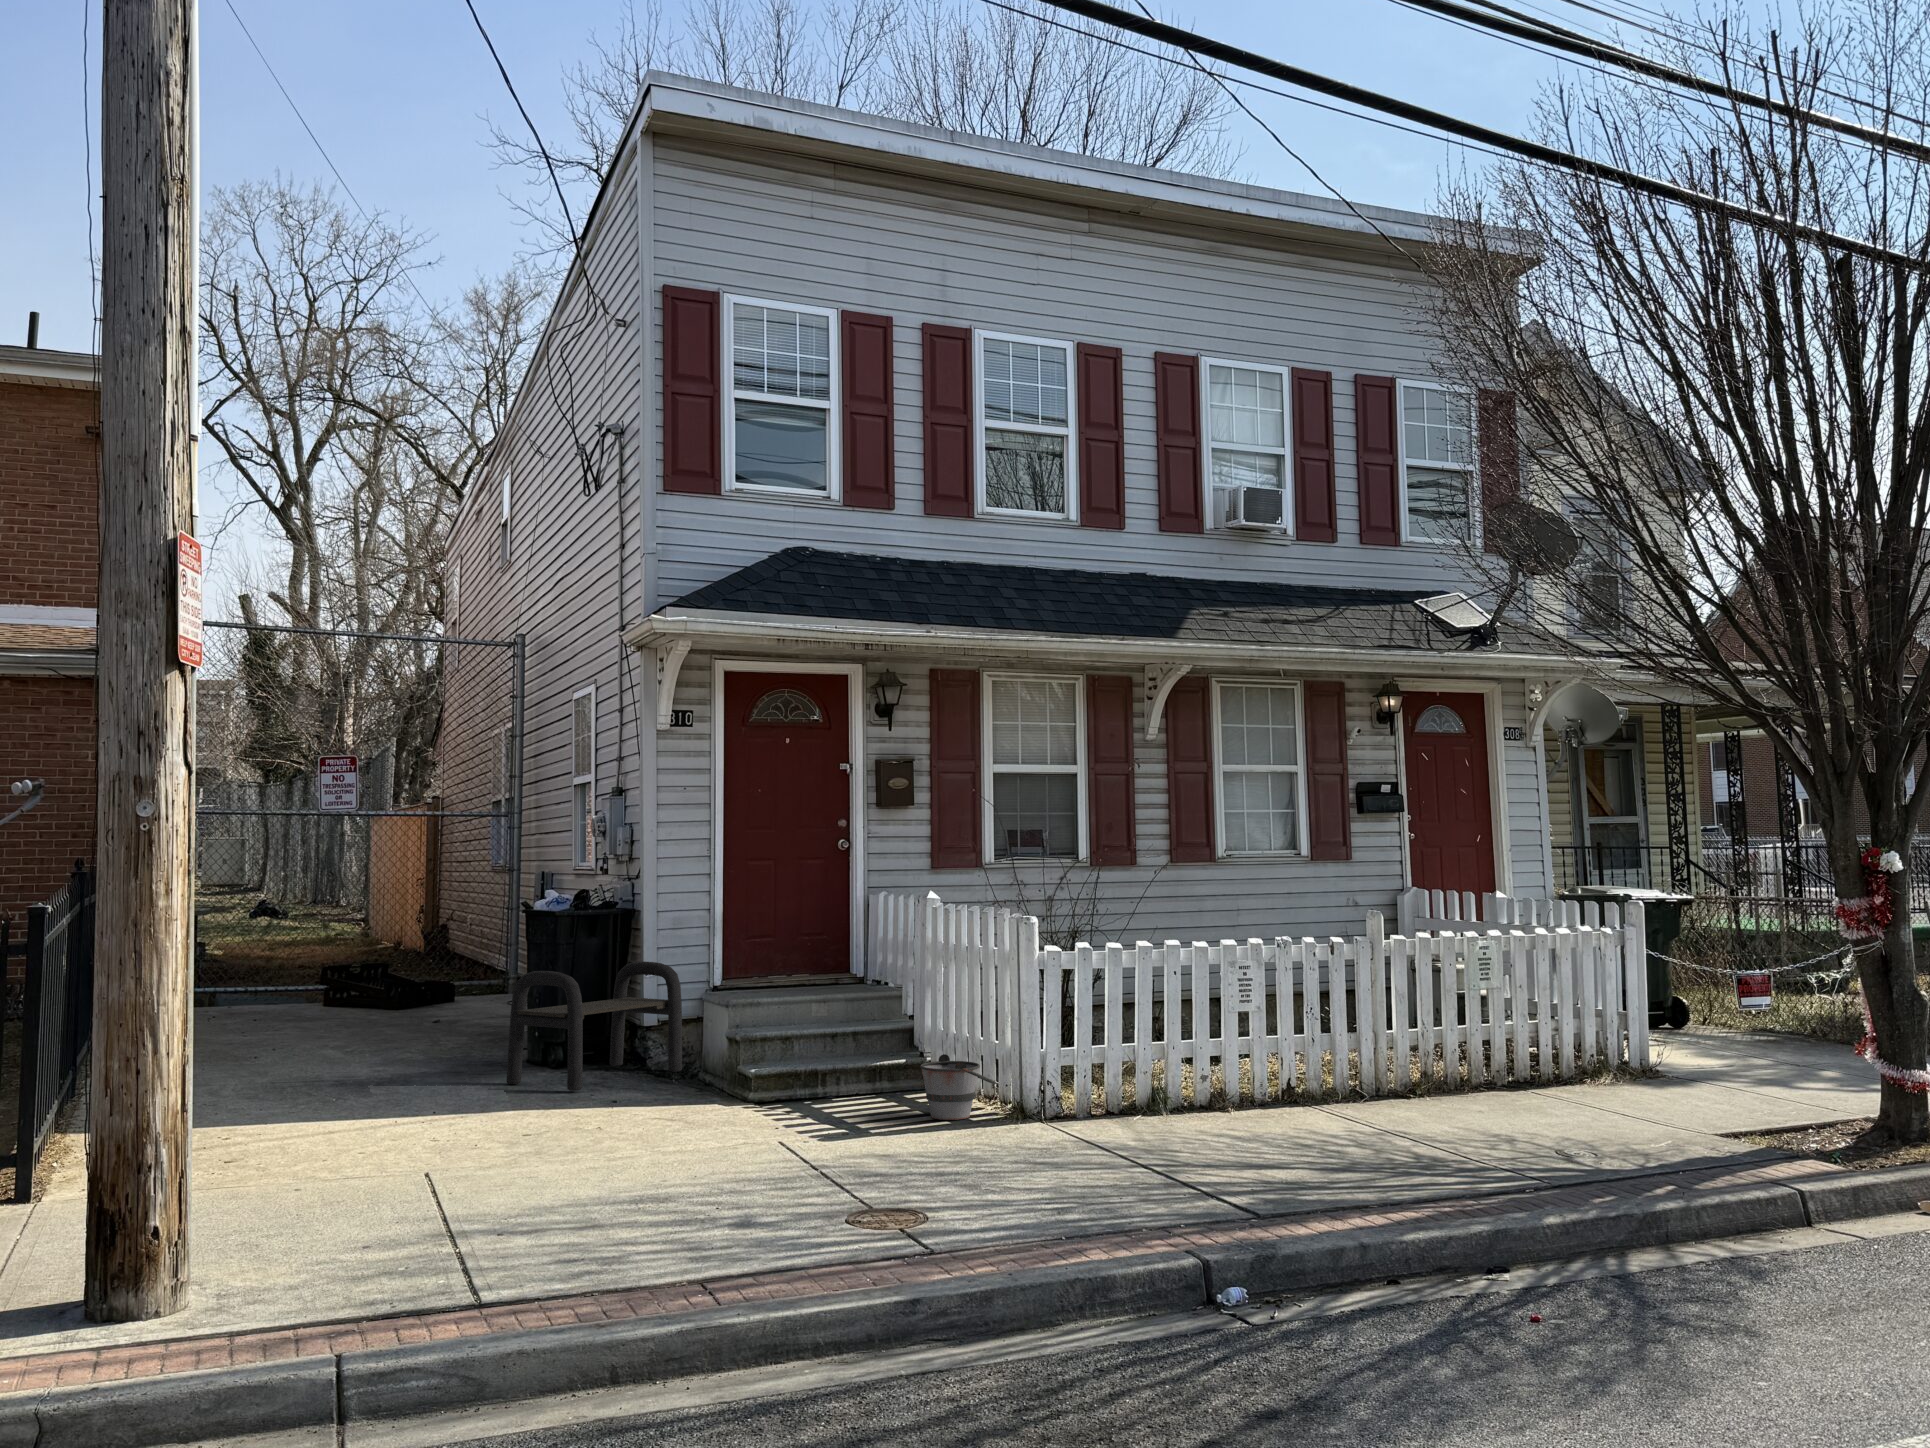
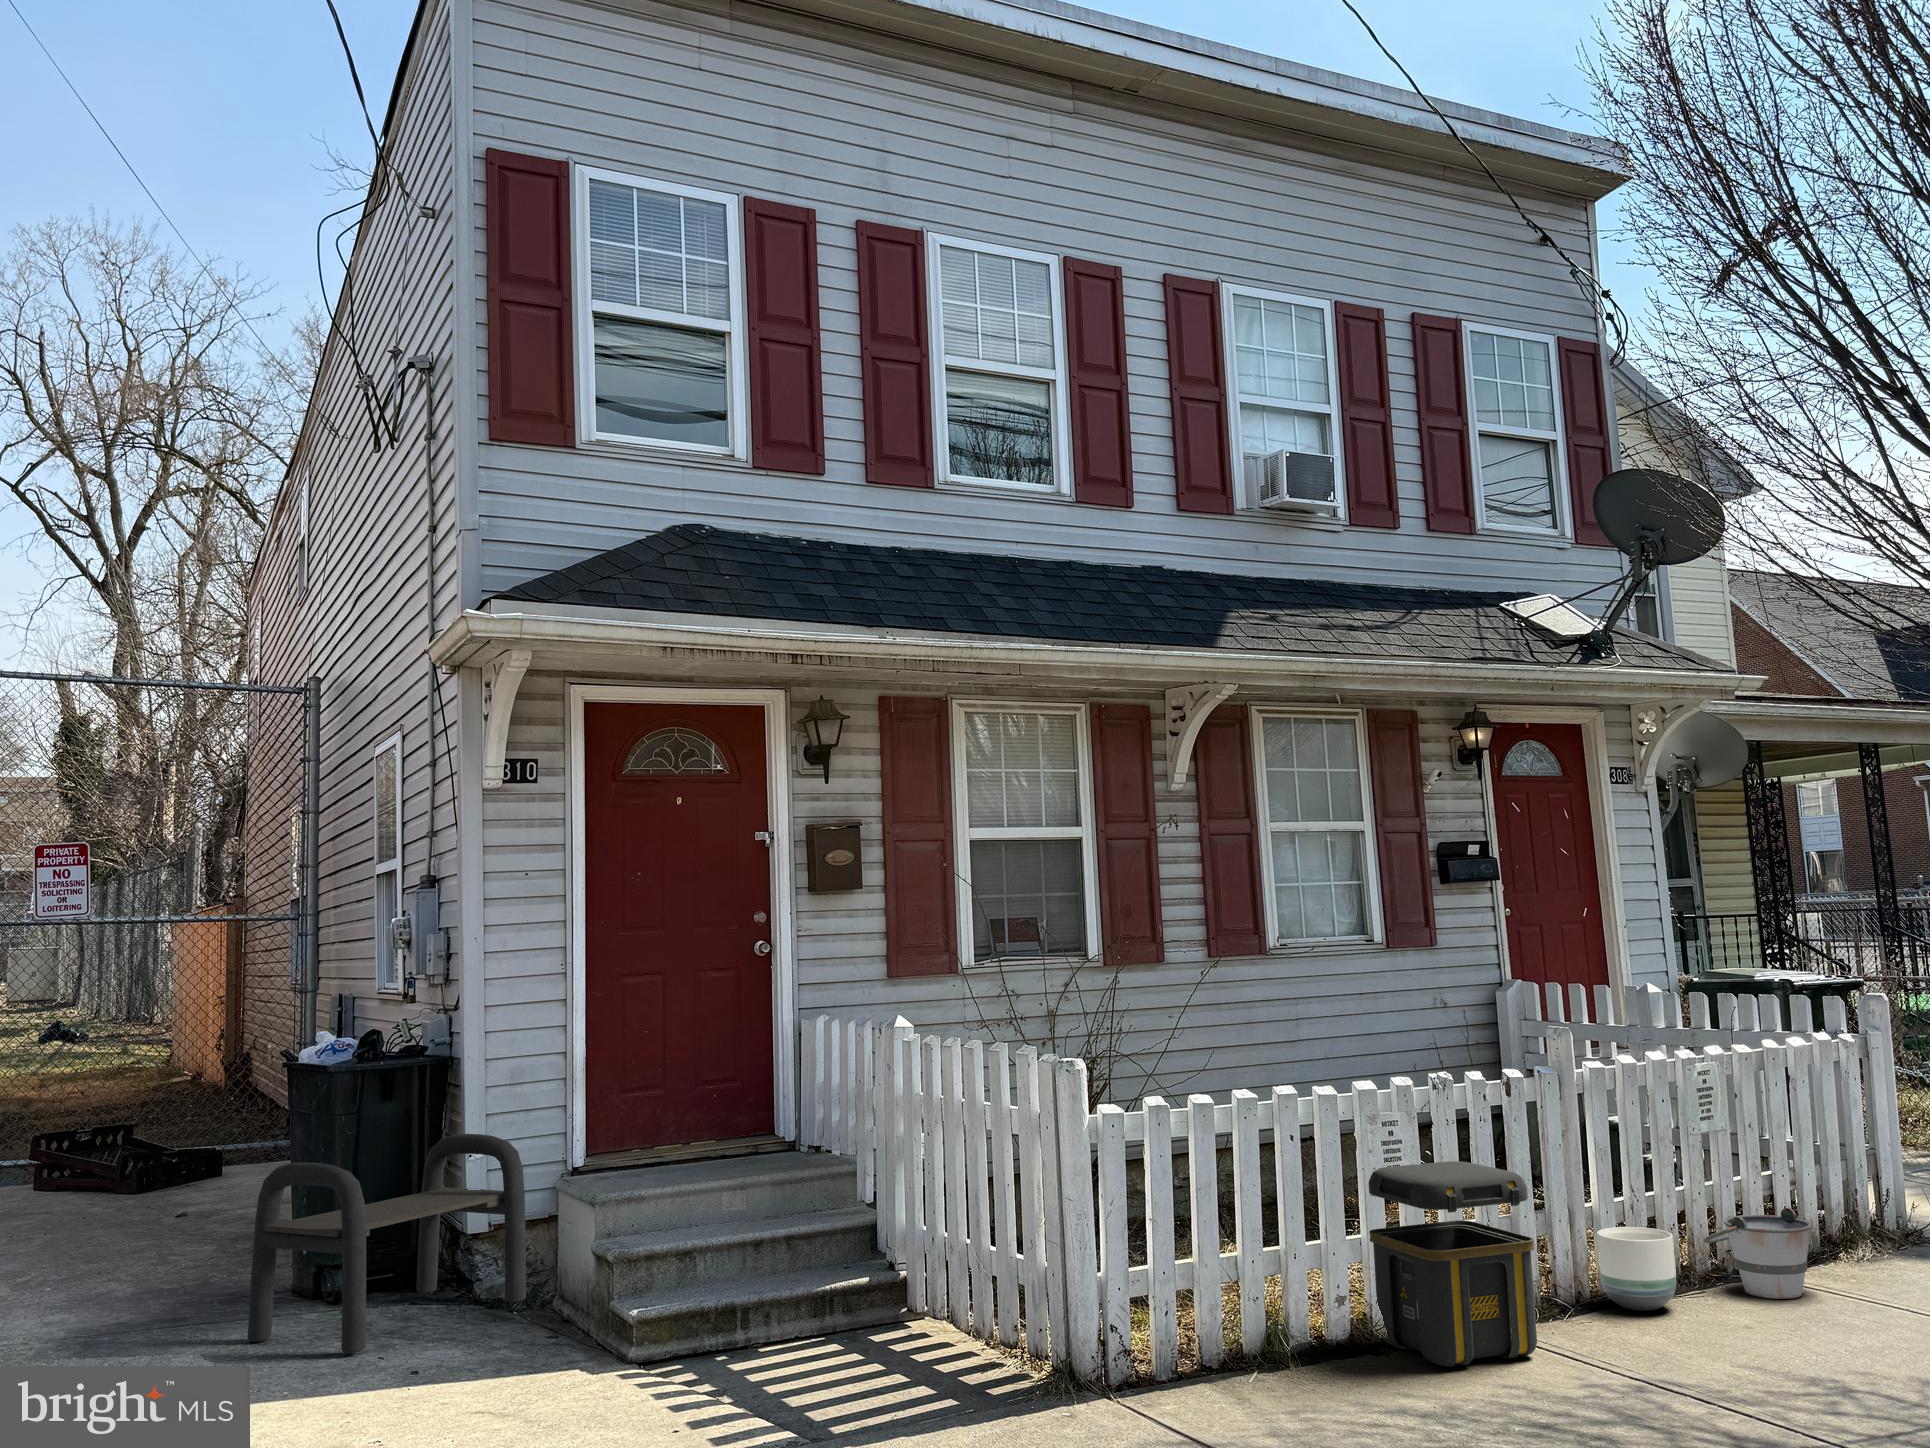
toolbox: none [1229,994,1332,1119] -> present [1369,1161,1537,1367]
planter: none [1393,1045,1443,1099] -> present [1597,1227,1676,1311]
bucket: present [920,1054,996,1120] -> present [1704,1207,1812,1299]

